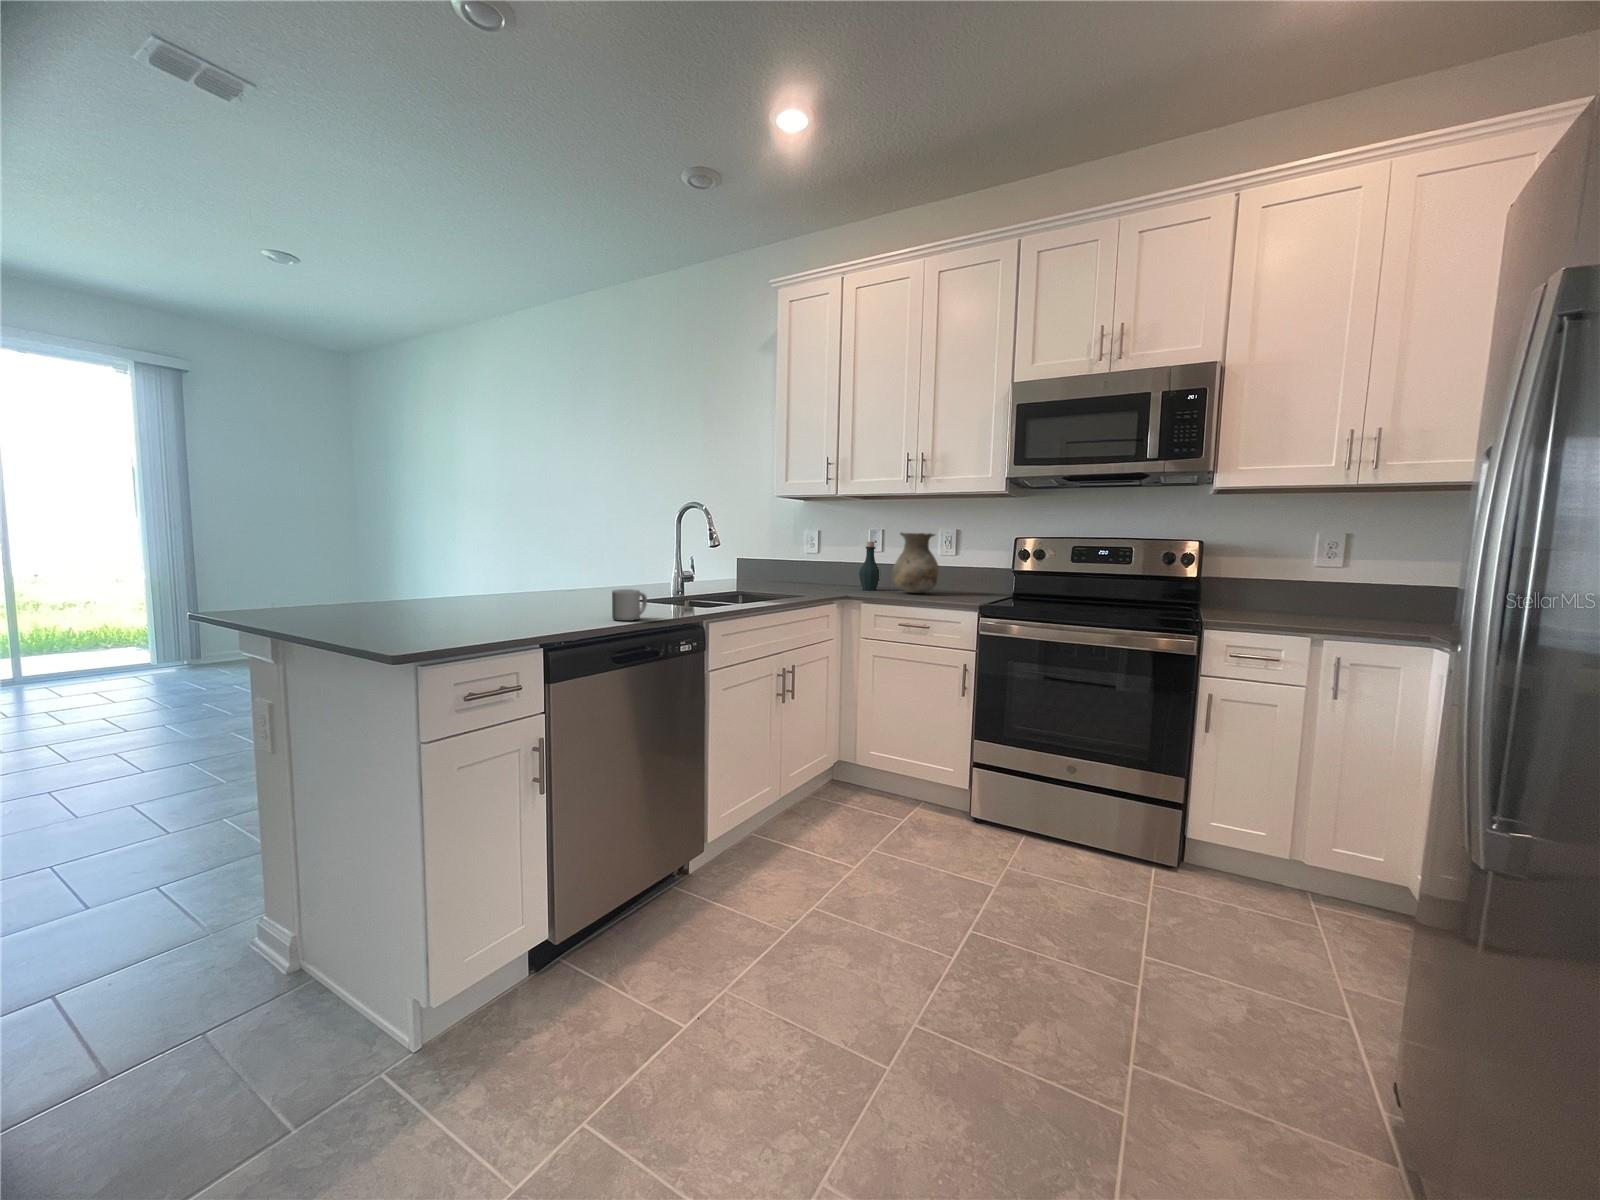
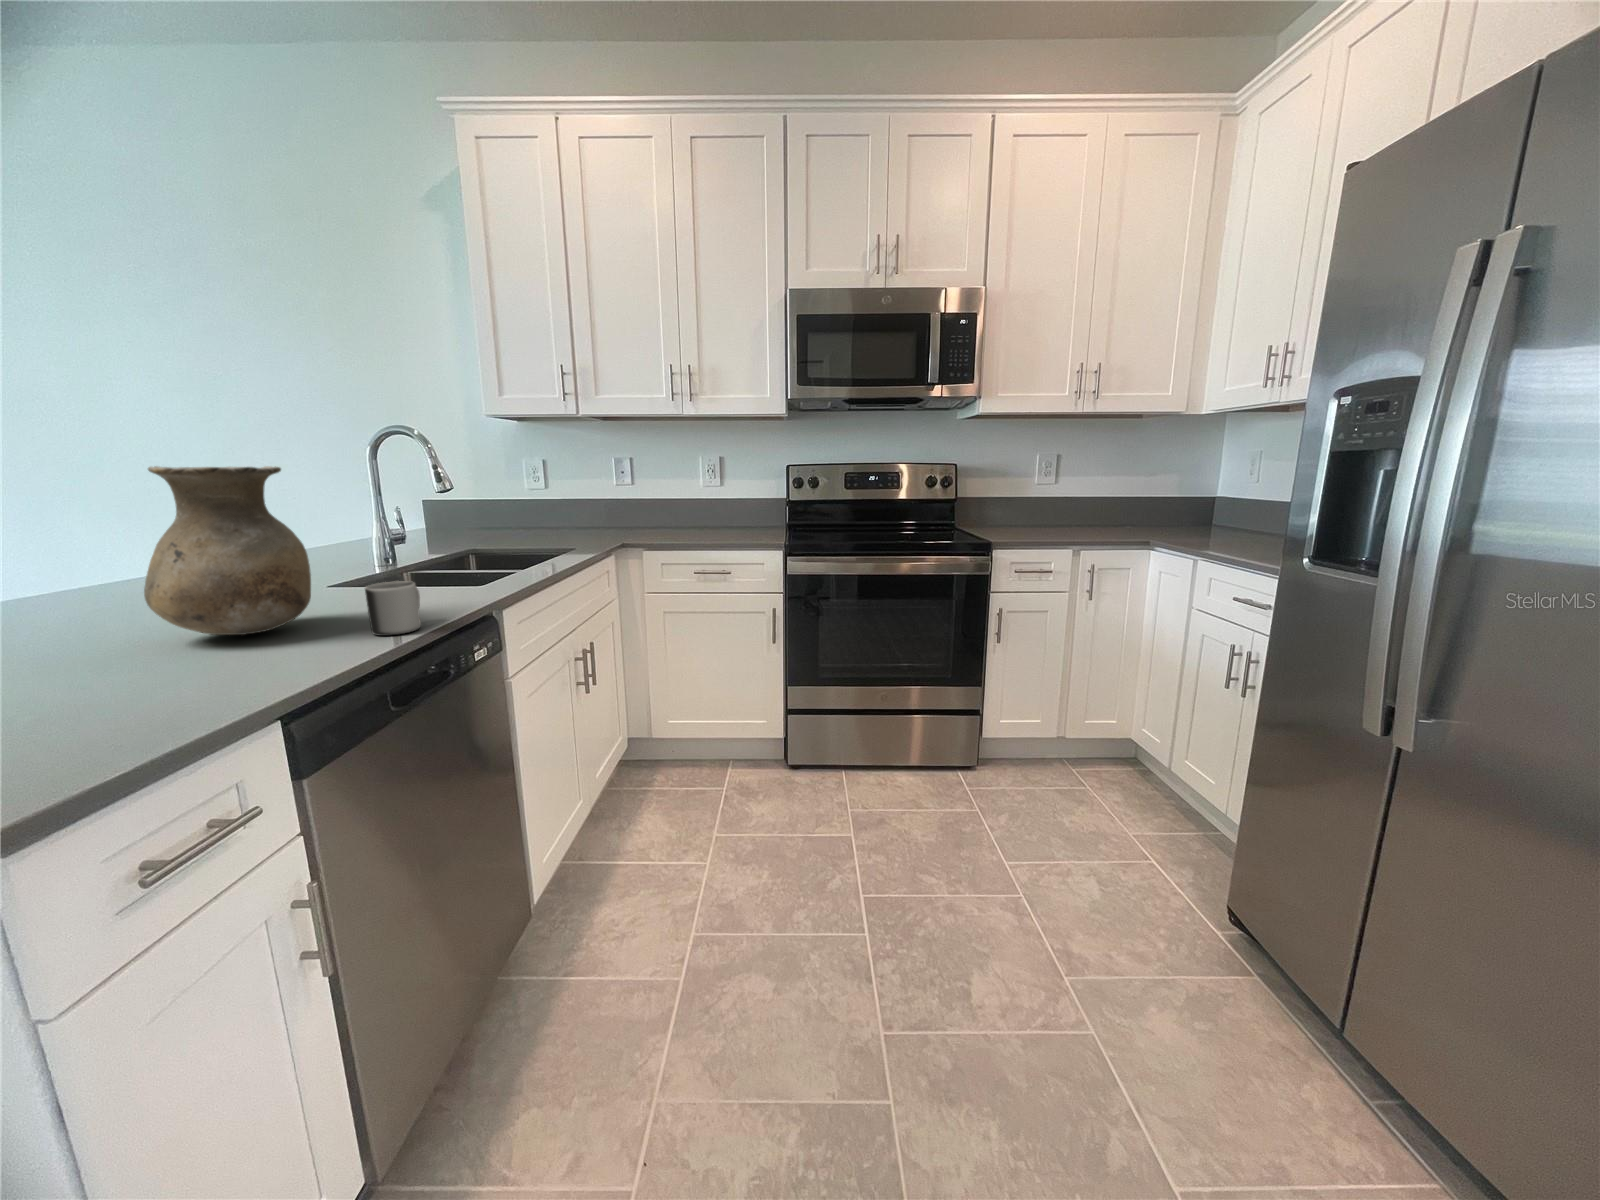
vase: present [891,532,939,593] -> present [144,466,311,635]
bottle: present [859,542,879,590] -> none [607,474,634,534]

